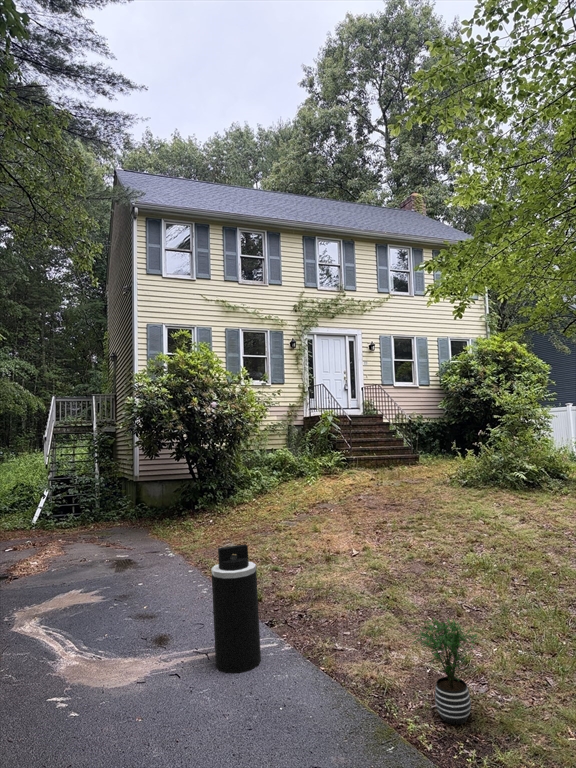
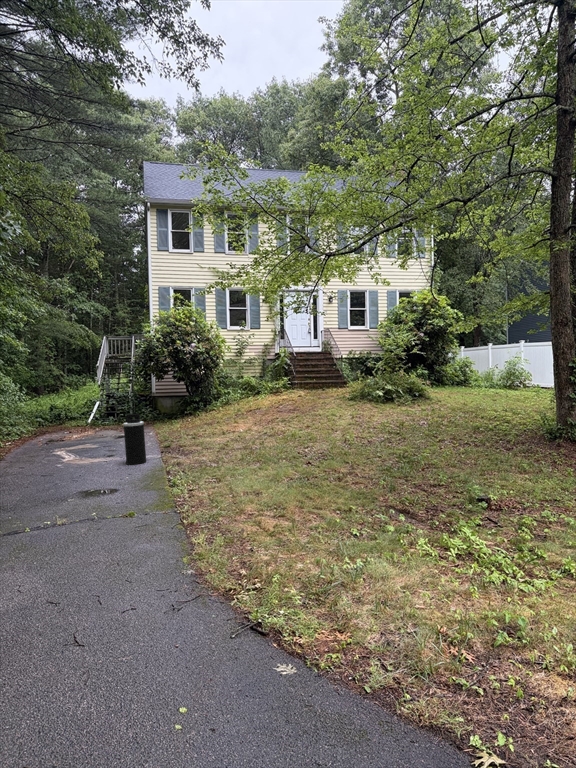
potted plant: present [412,619,479,724] -> none [180,437,207,474]

